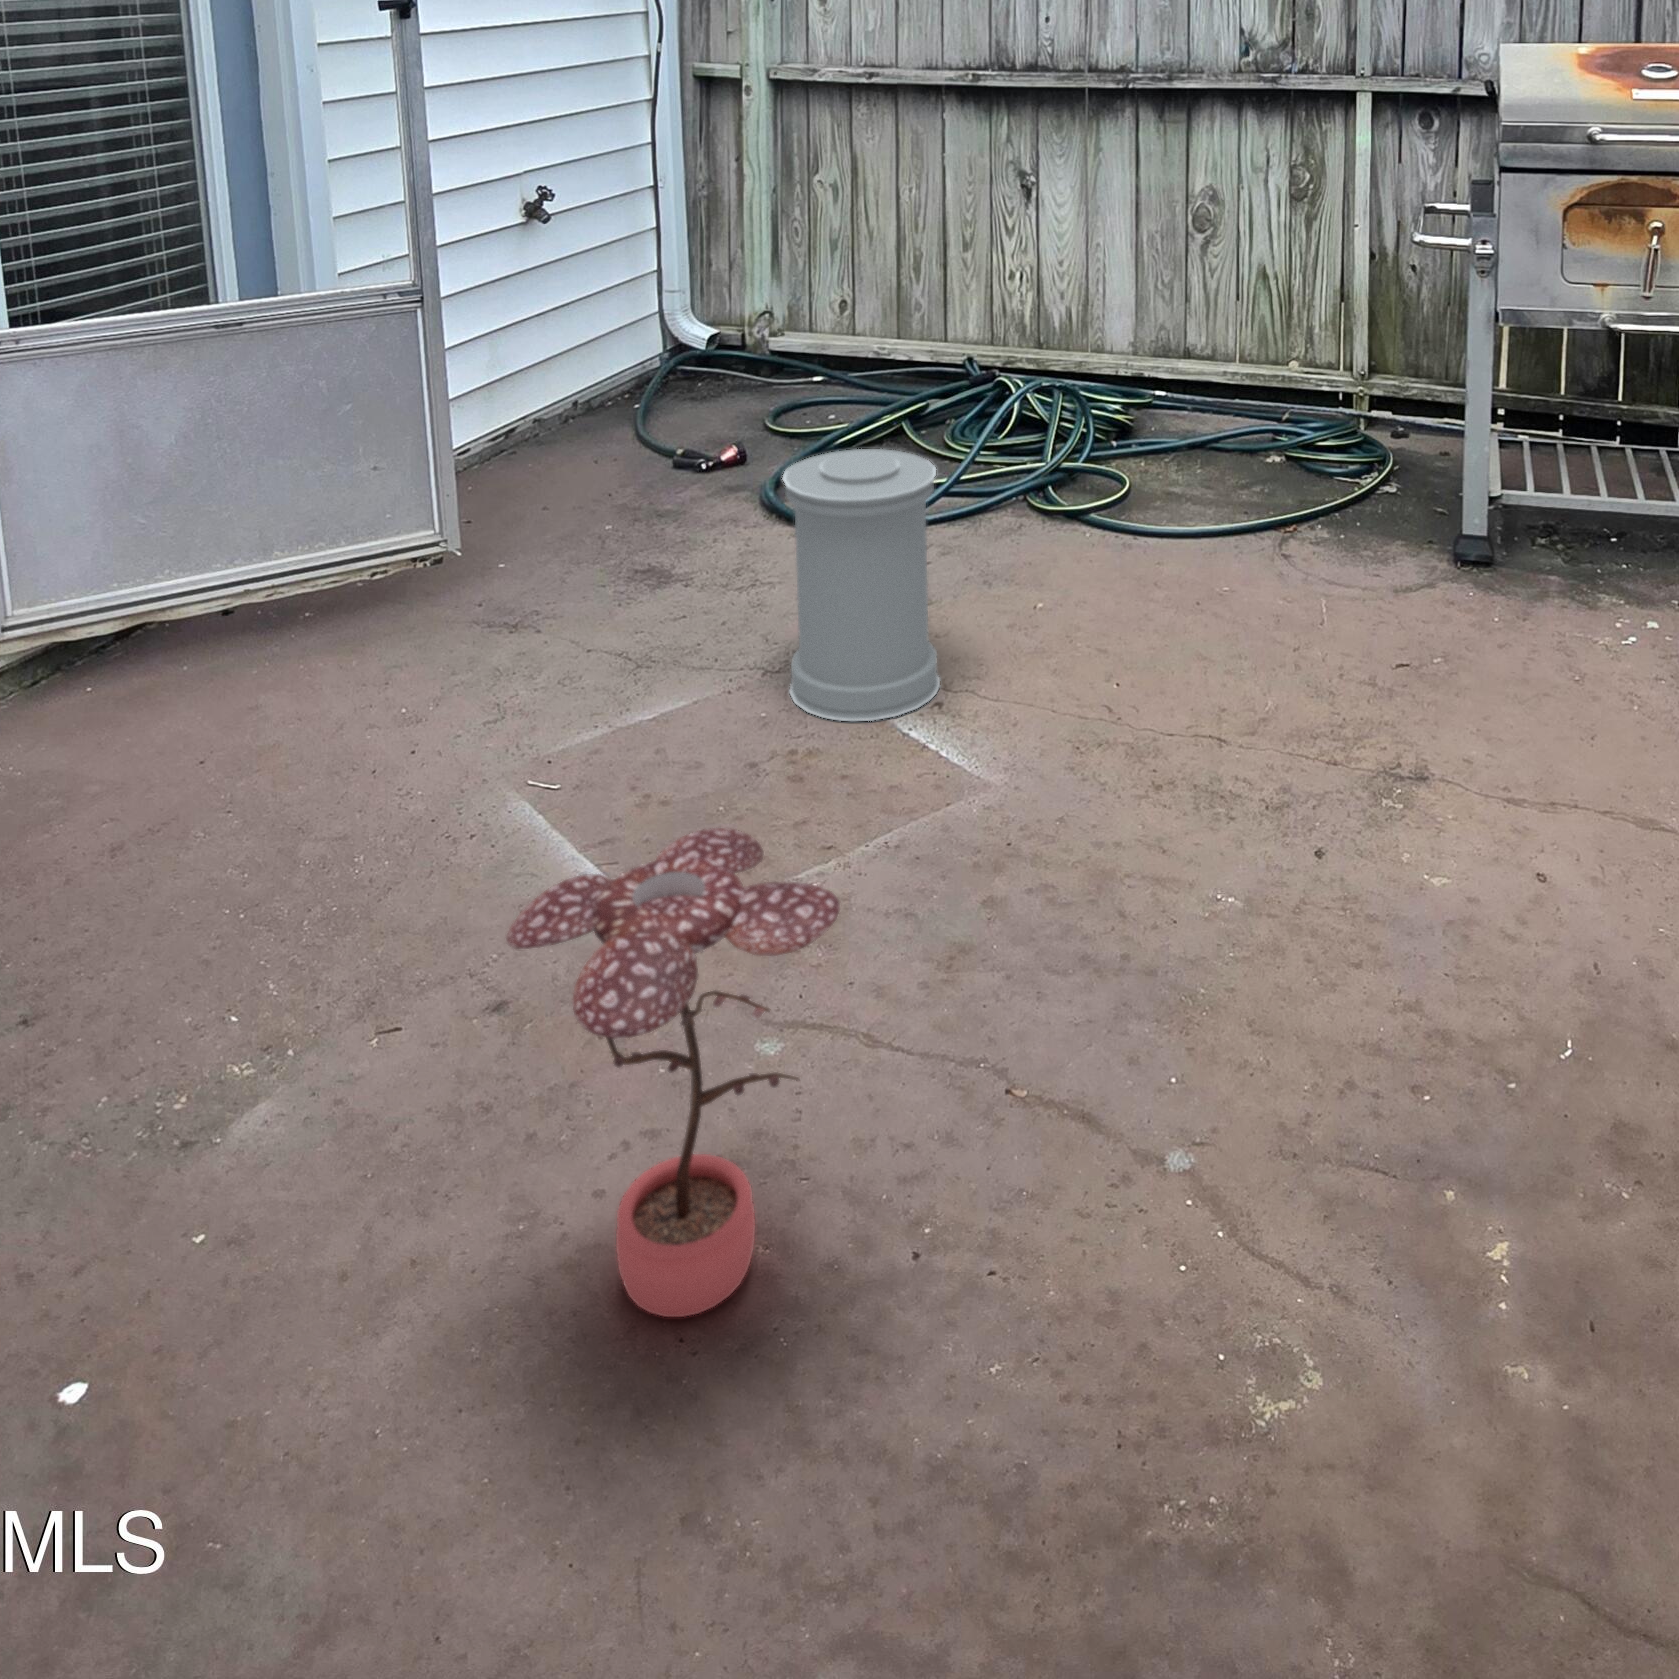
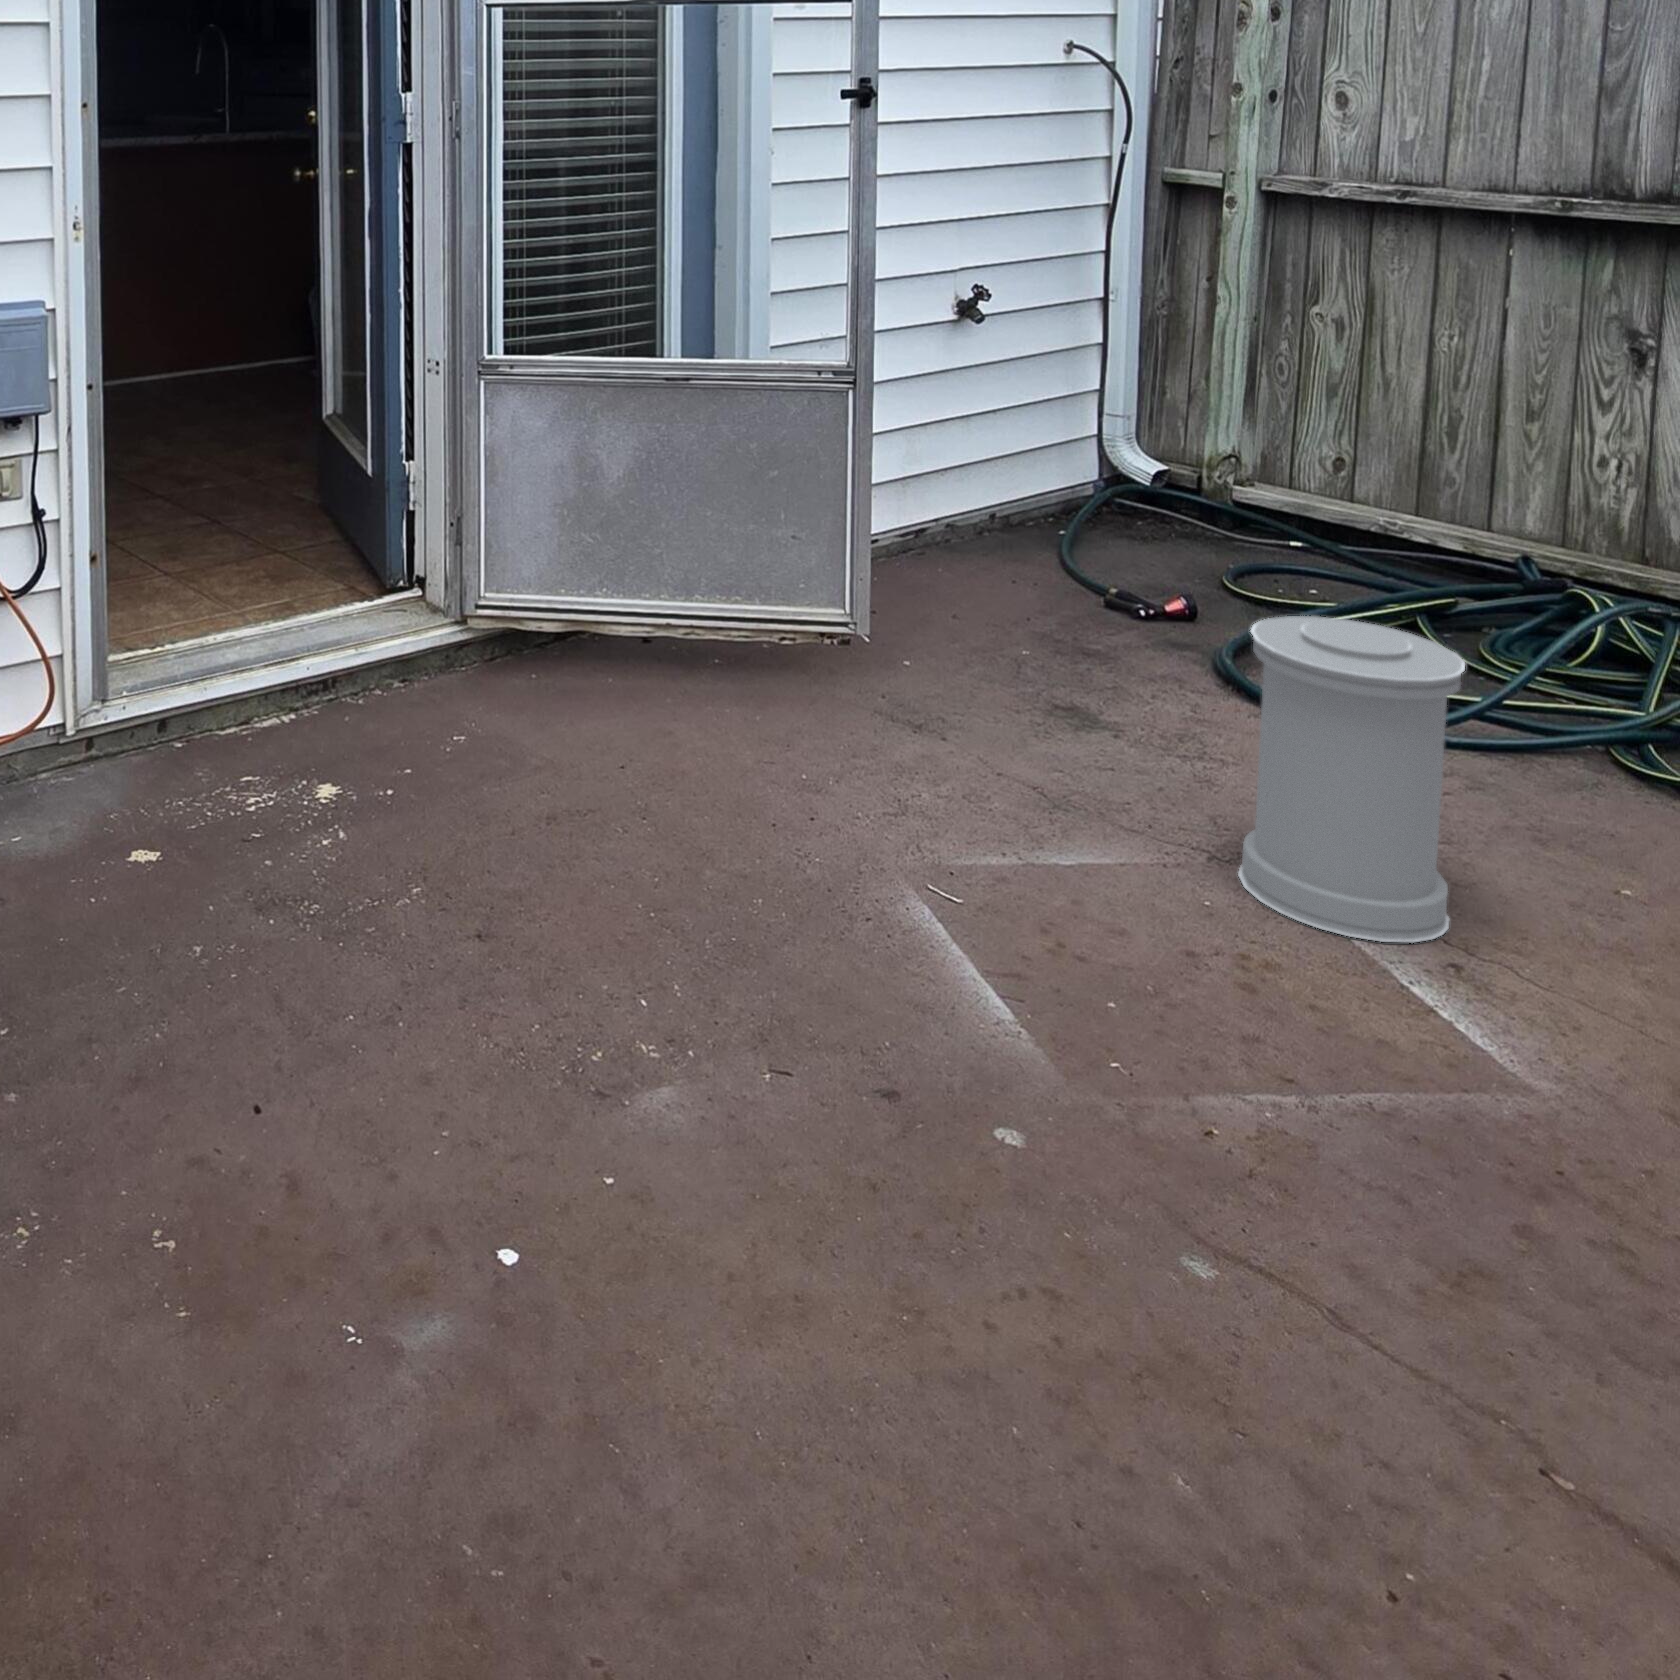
potted plant: present [506,828,840,1317] -> none [932,931,1304,1416]

